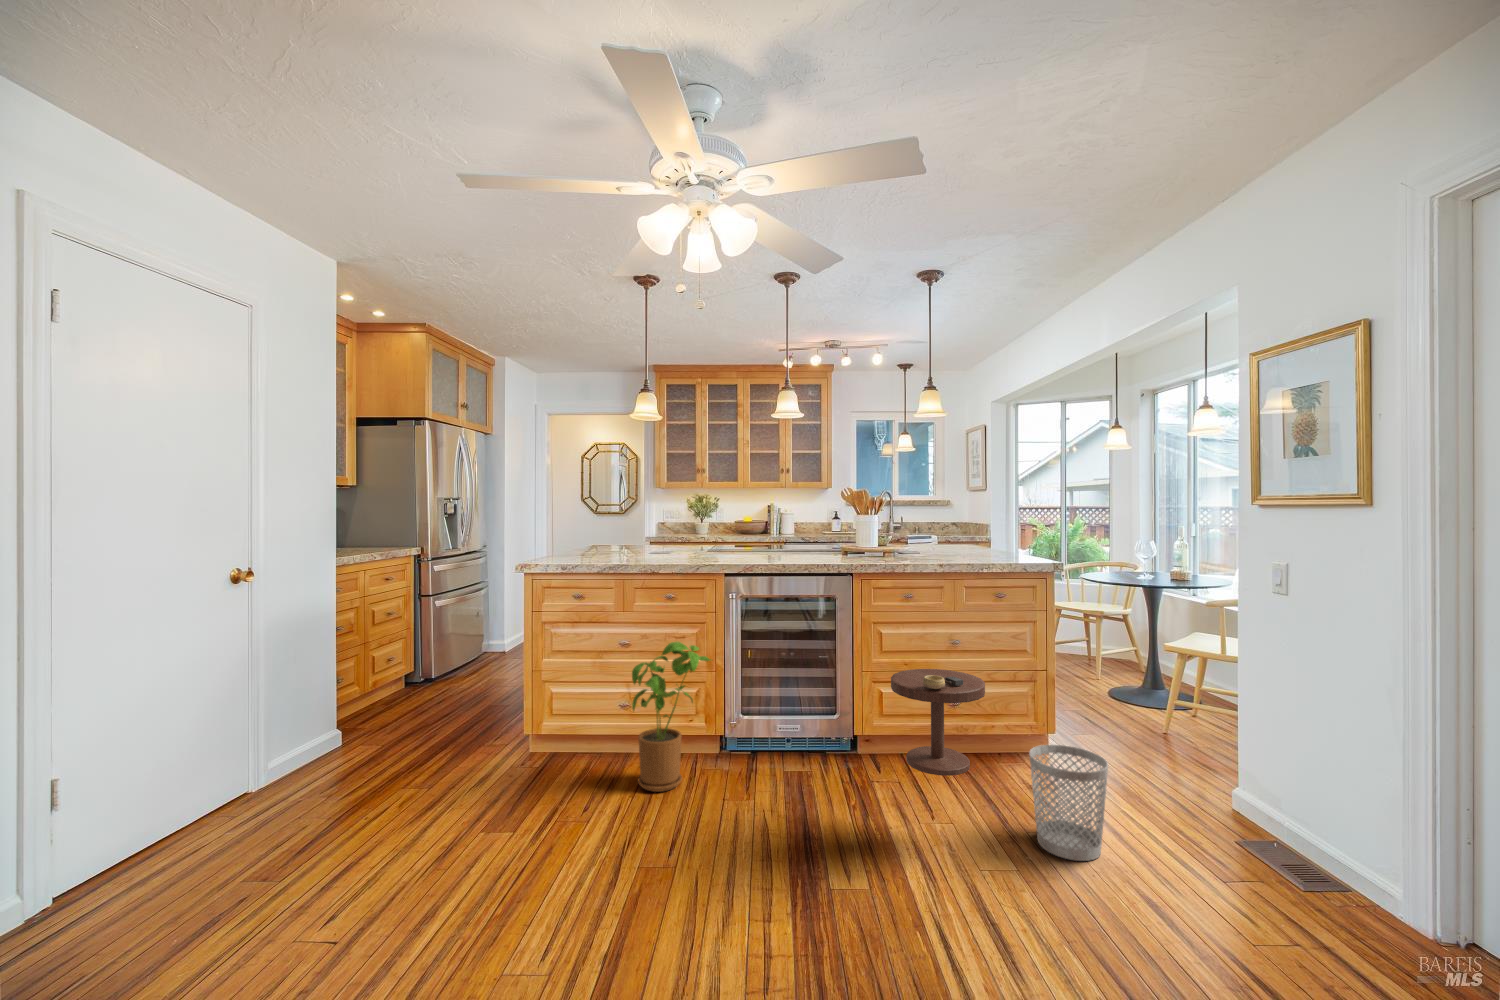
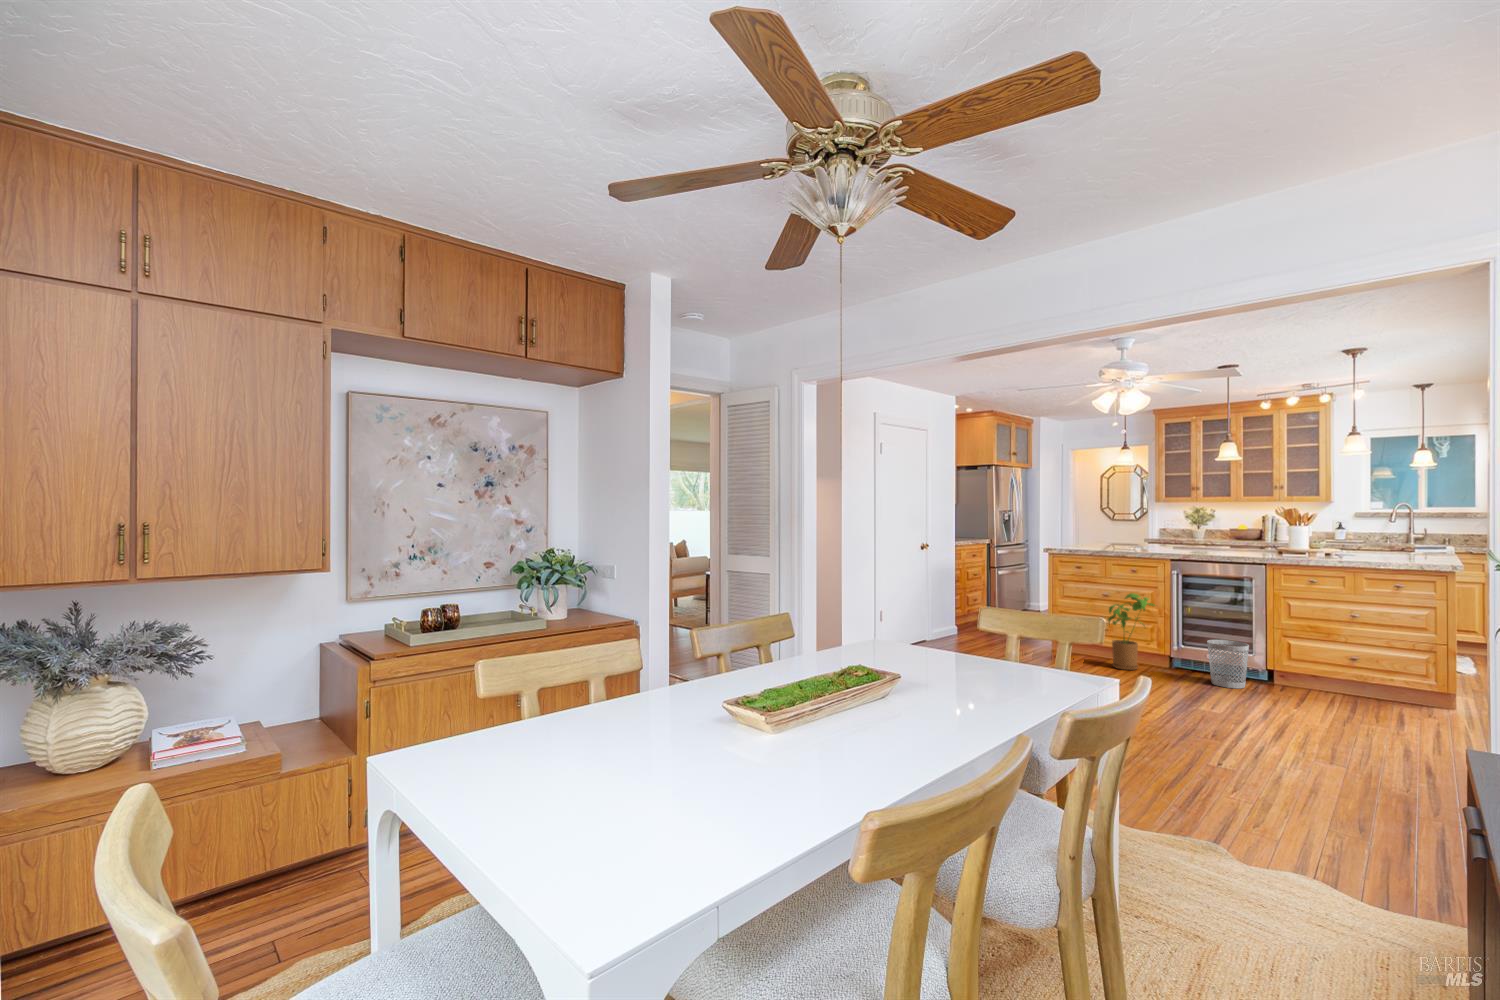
side table: present [891,669,985,846] -> none [1251,615,1316,710]
wastebasket: present [1029,745,1108,861] -> present [1207,640,1249,688]

